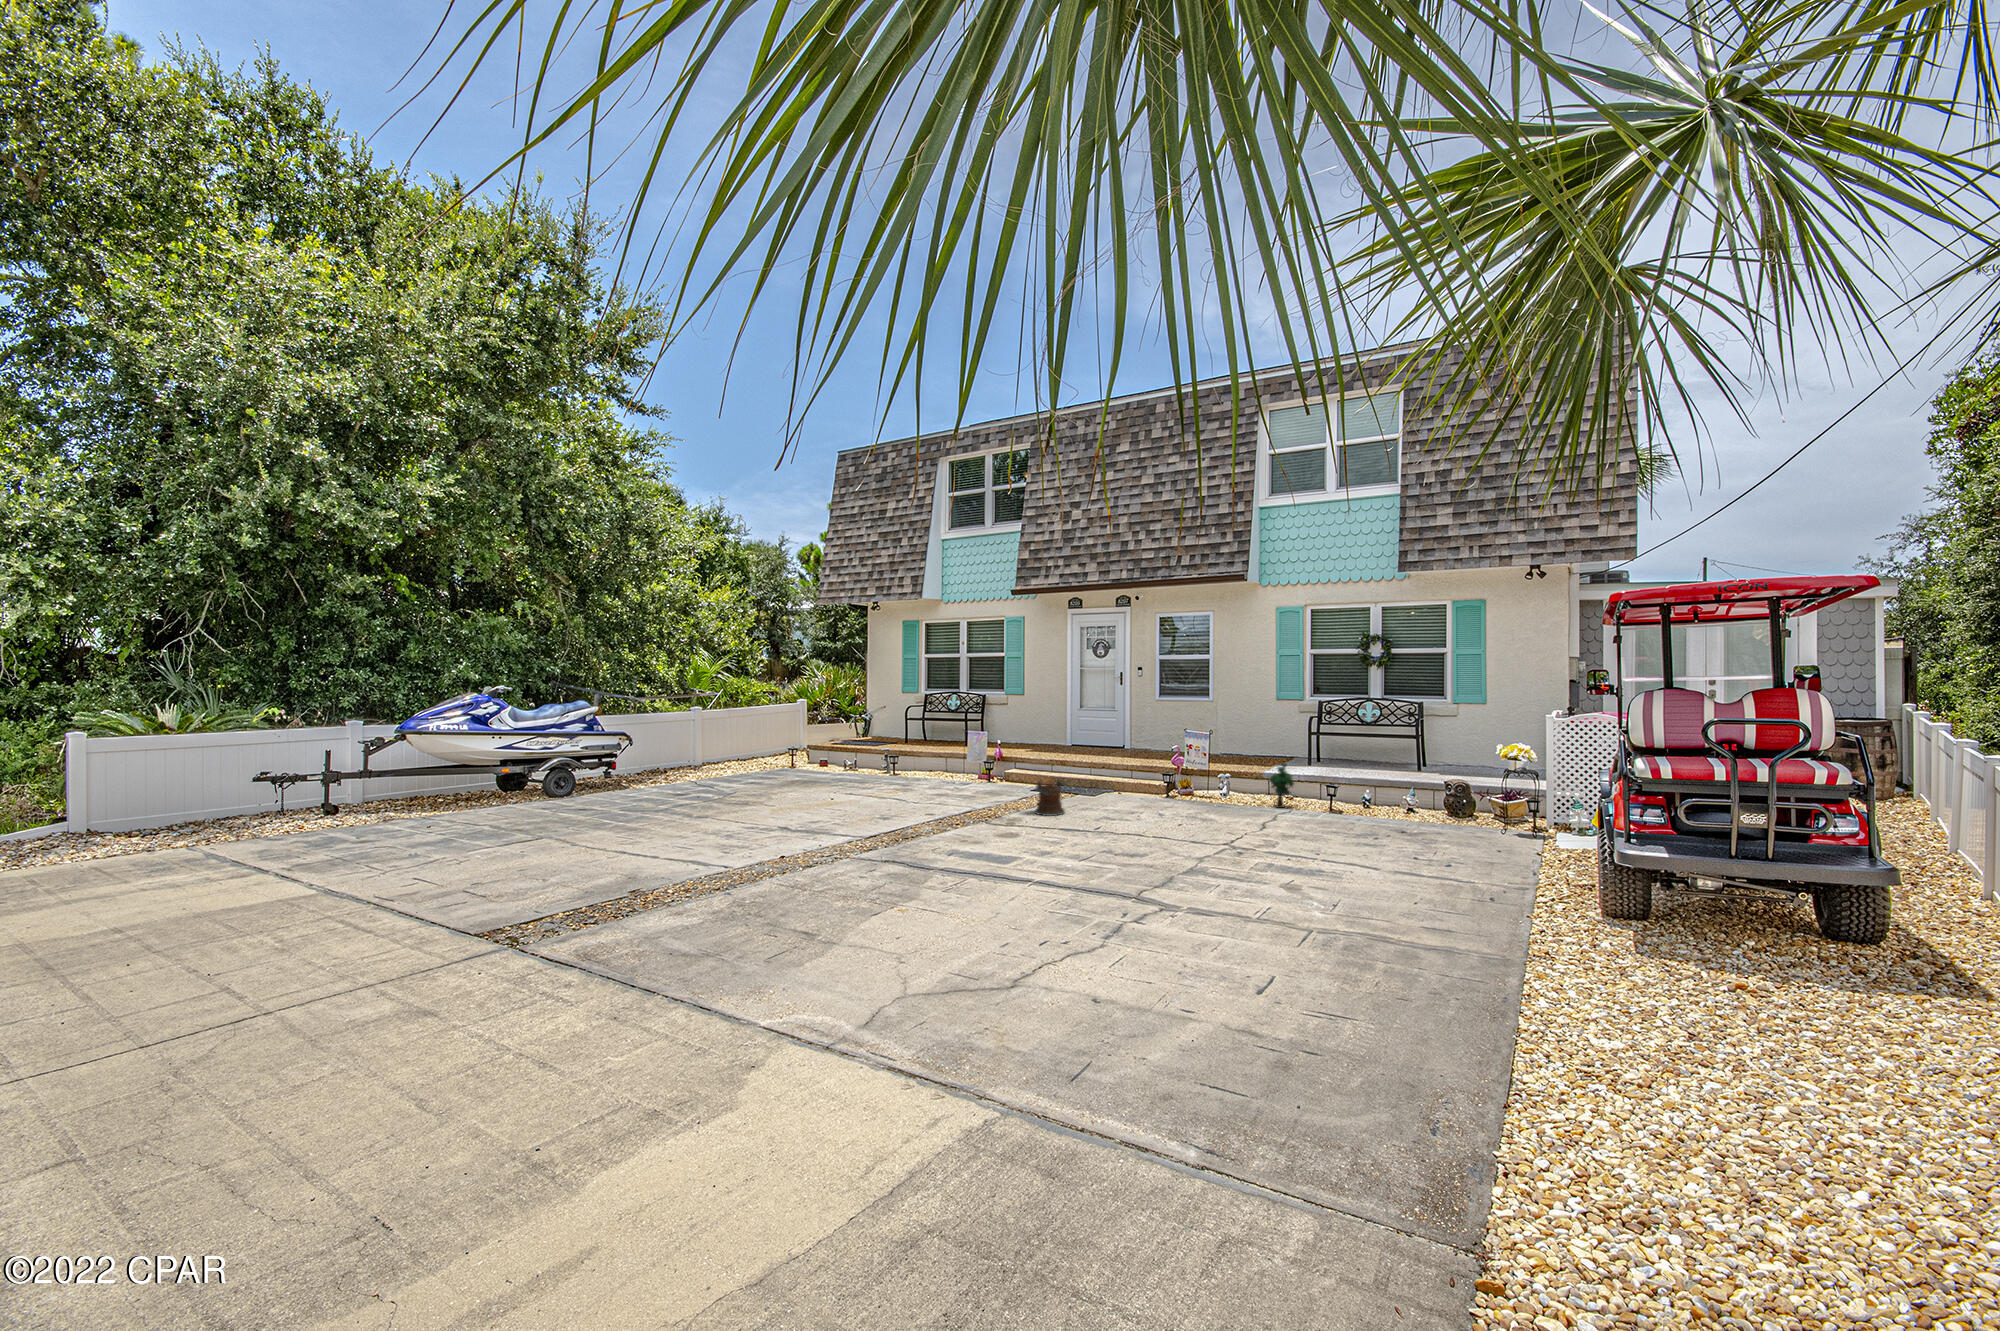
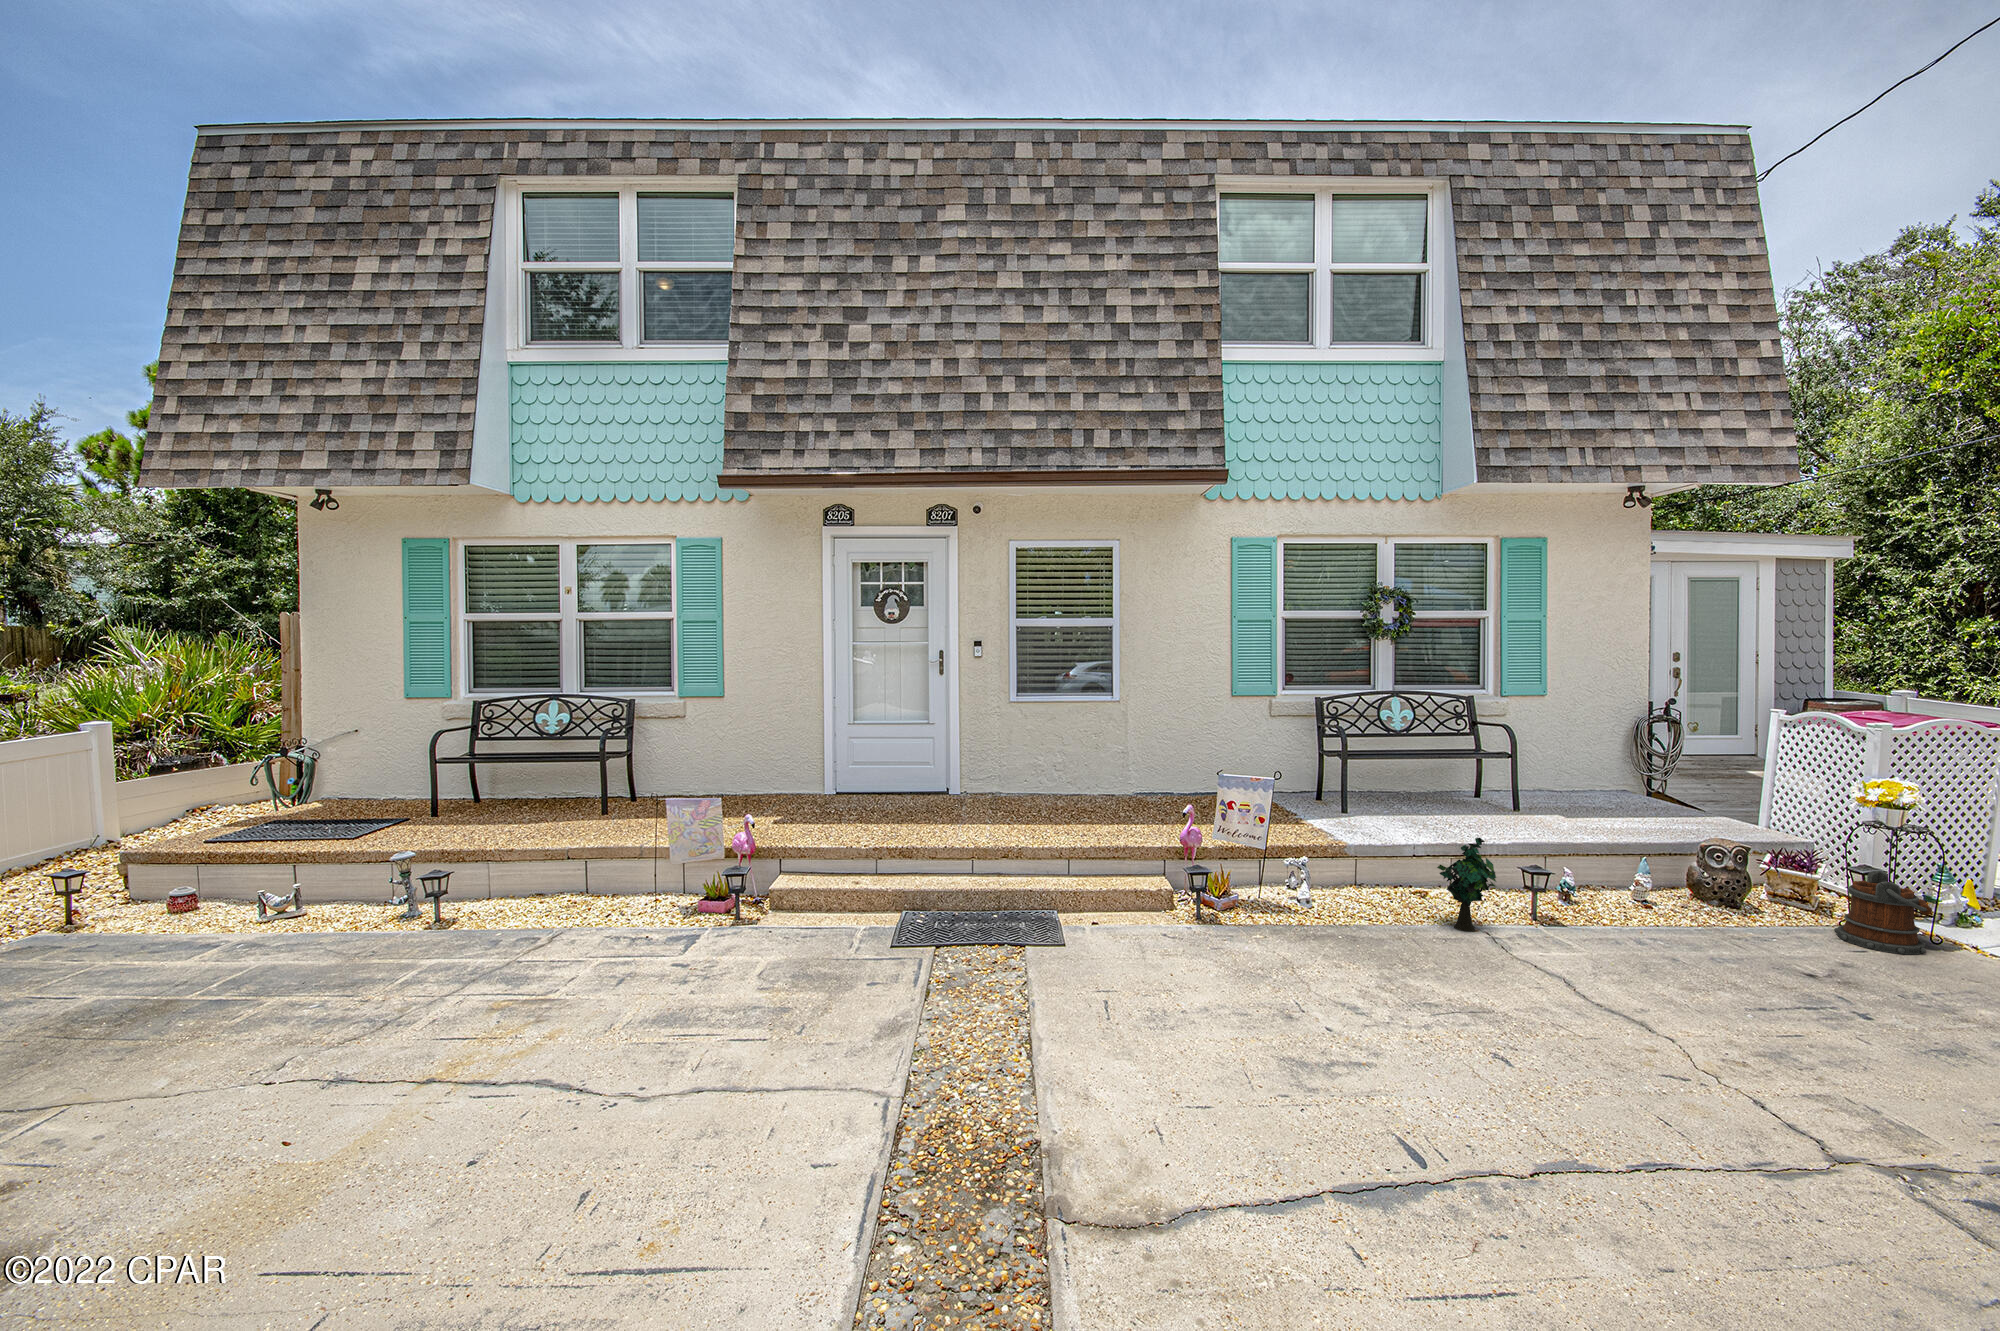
bucket: present [1035,780,1065,816] -> present [1834,871,1932,955]

